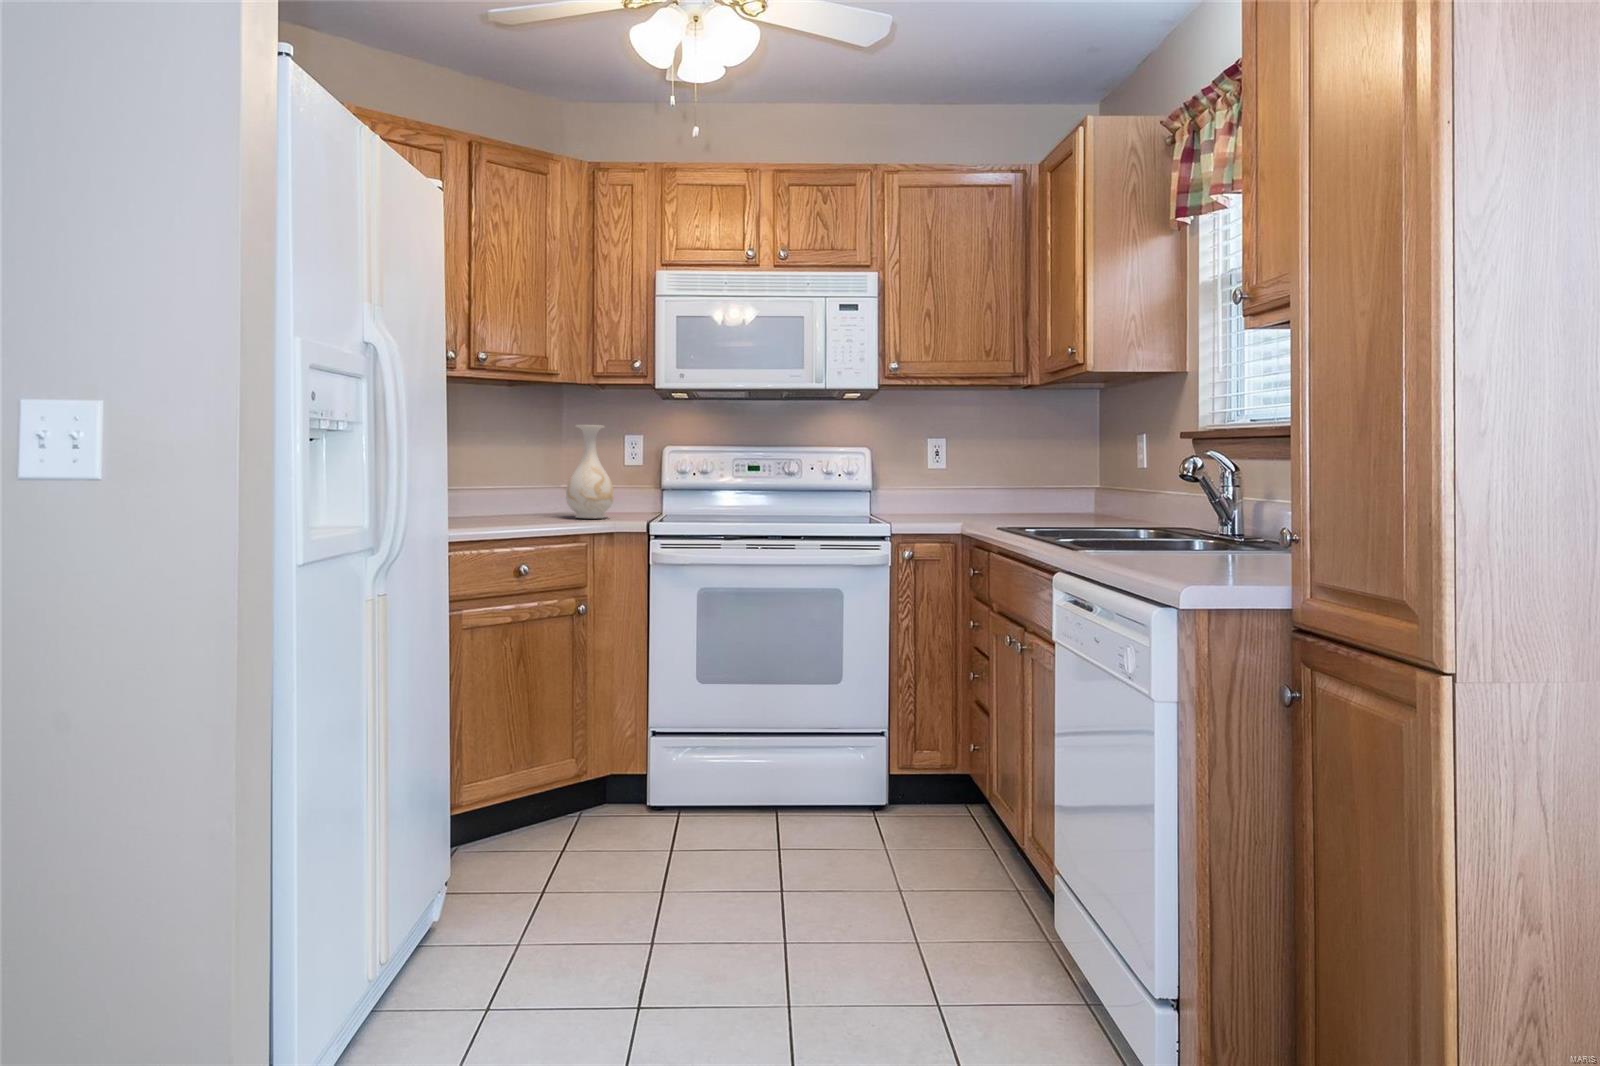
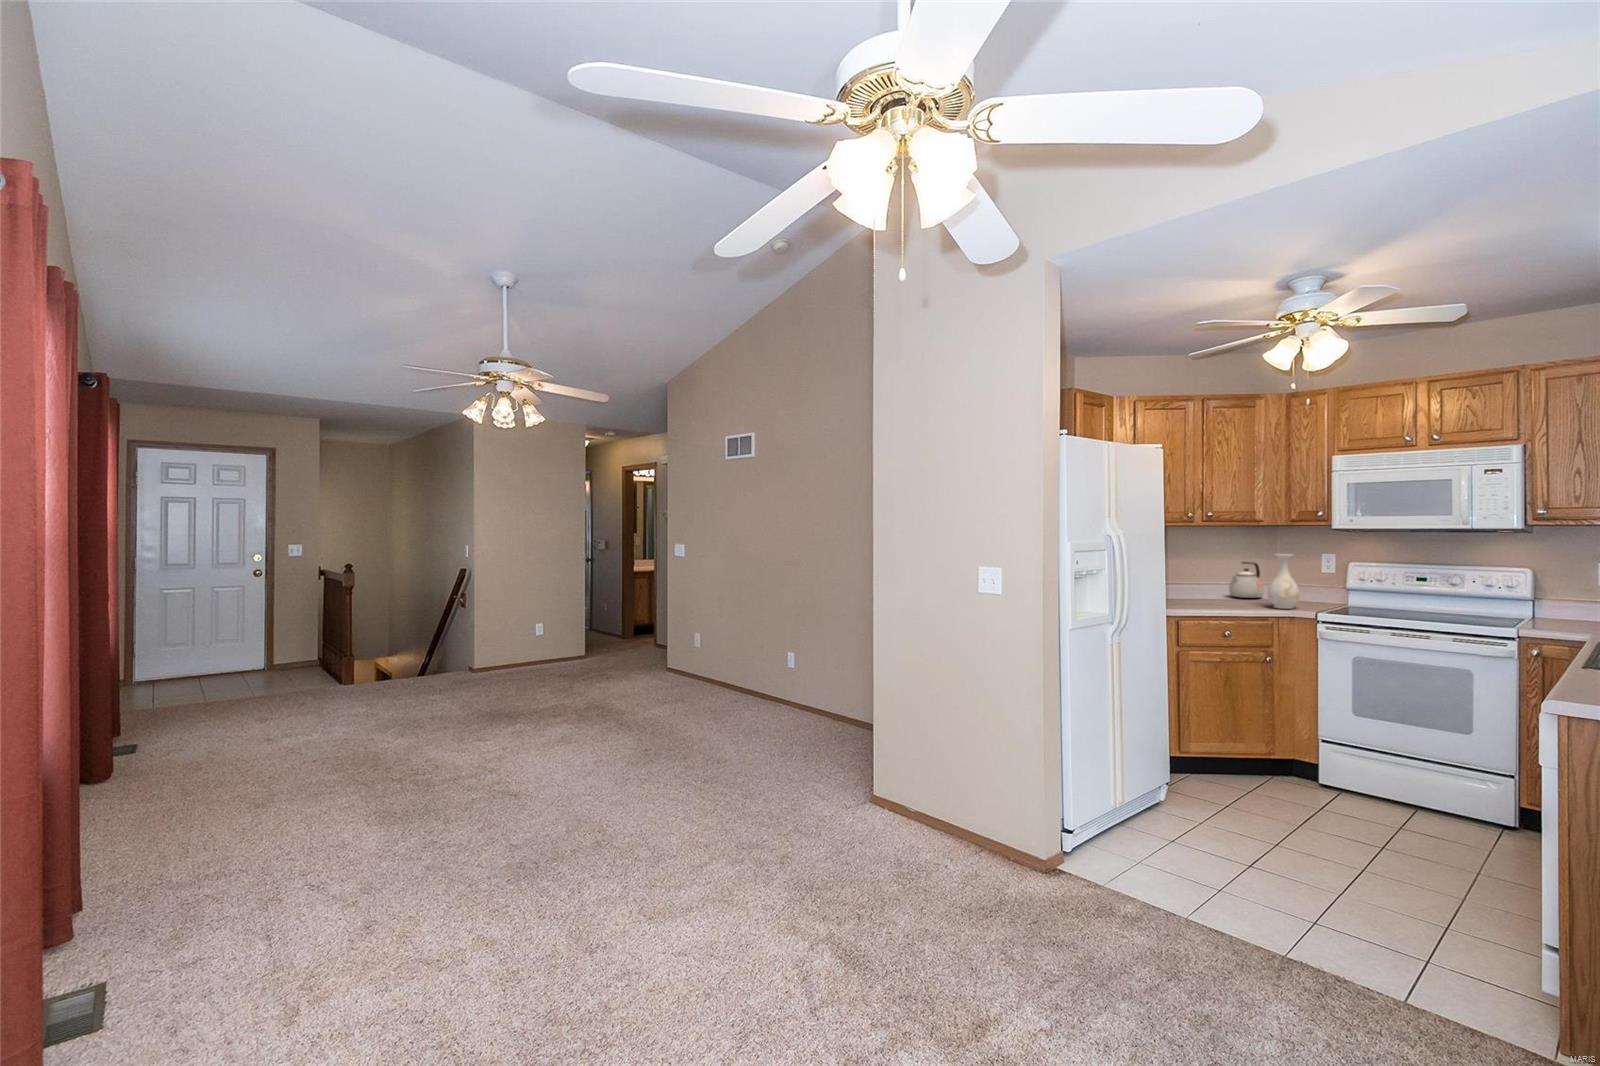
kettle: none [495,447,550,509] -> present [1229,562,1264,598]

